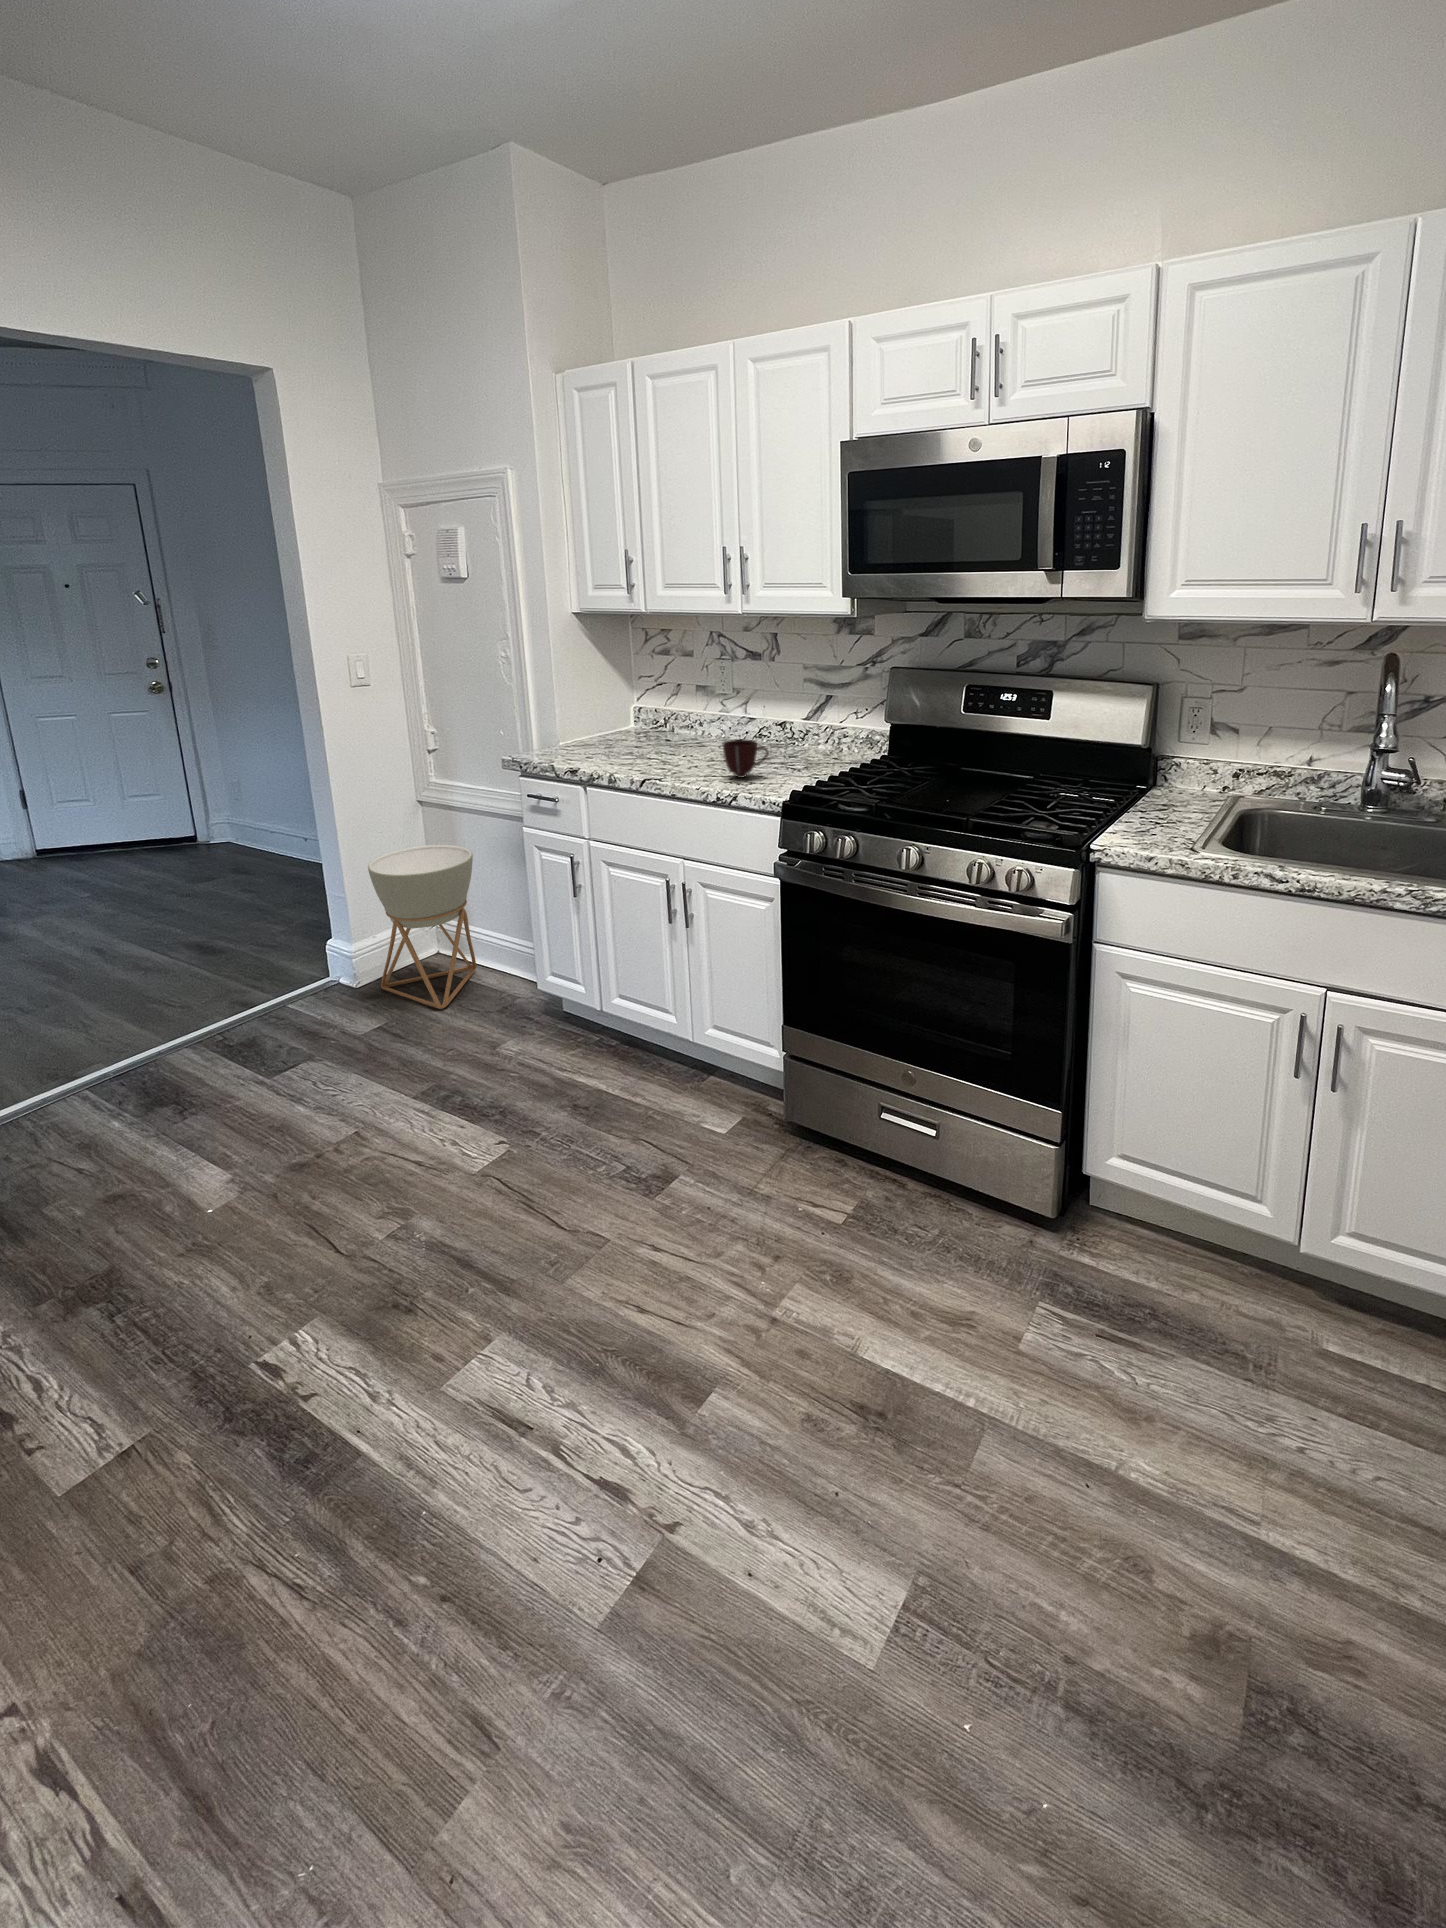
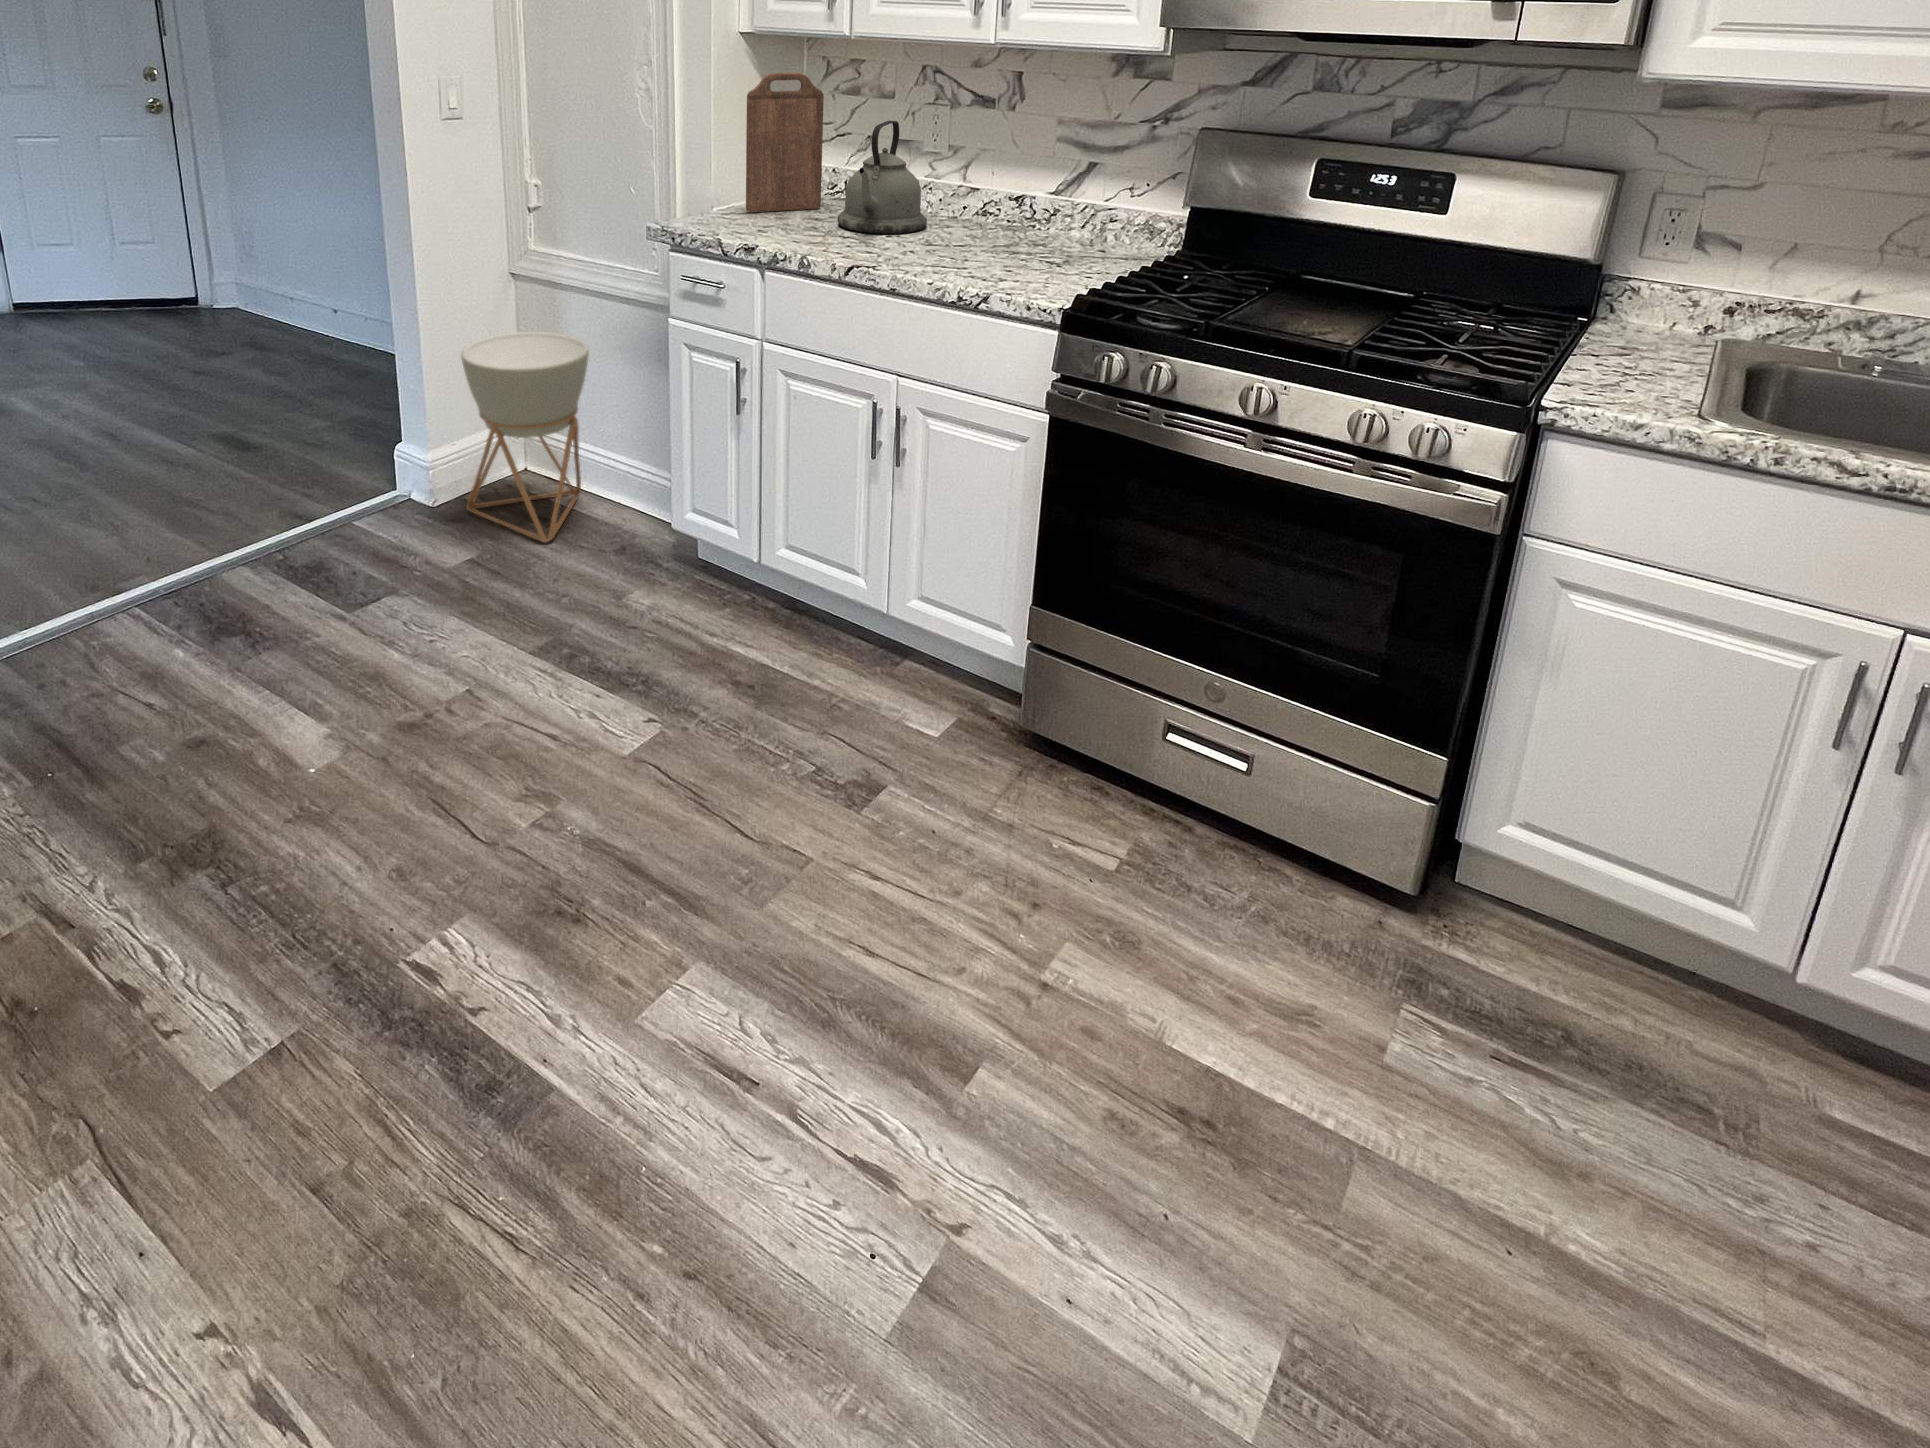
cutting board: none [576,641,640,745] -> present [746,73,824,212]
kettle: none [646,673,713,755] -> present [838,121,927,234]
mug: present [723,739,769,778] -> none [968,218,1031,271]

